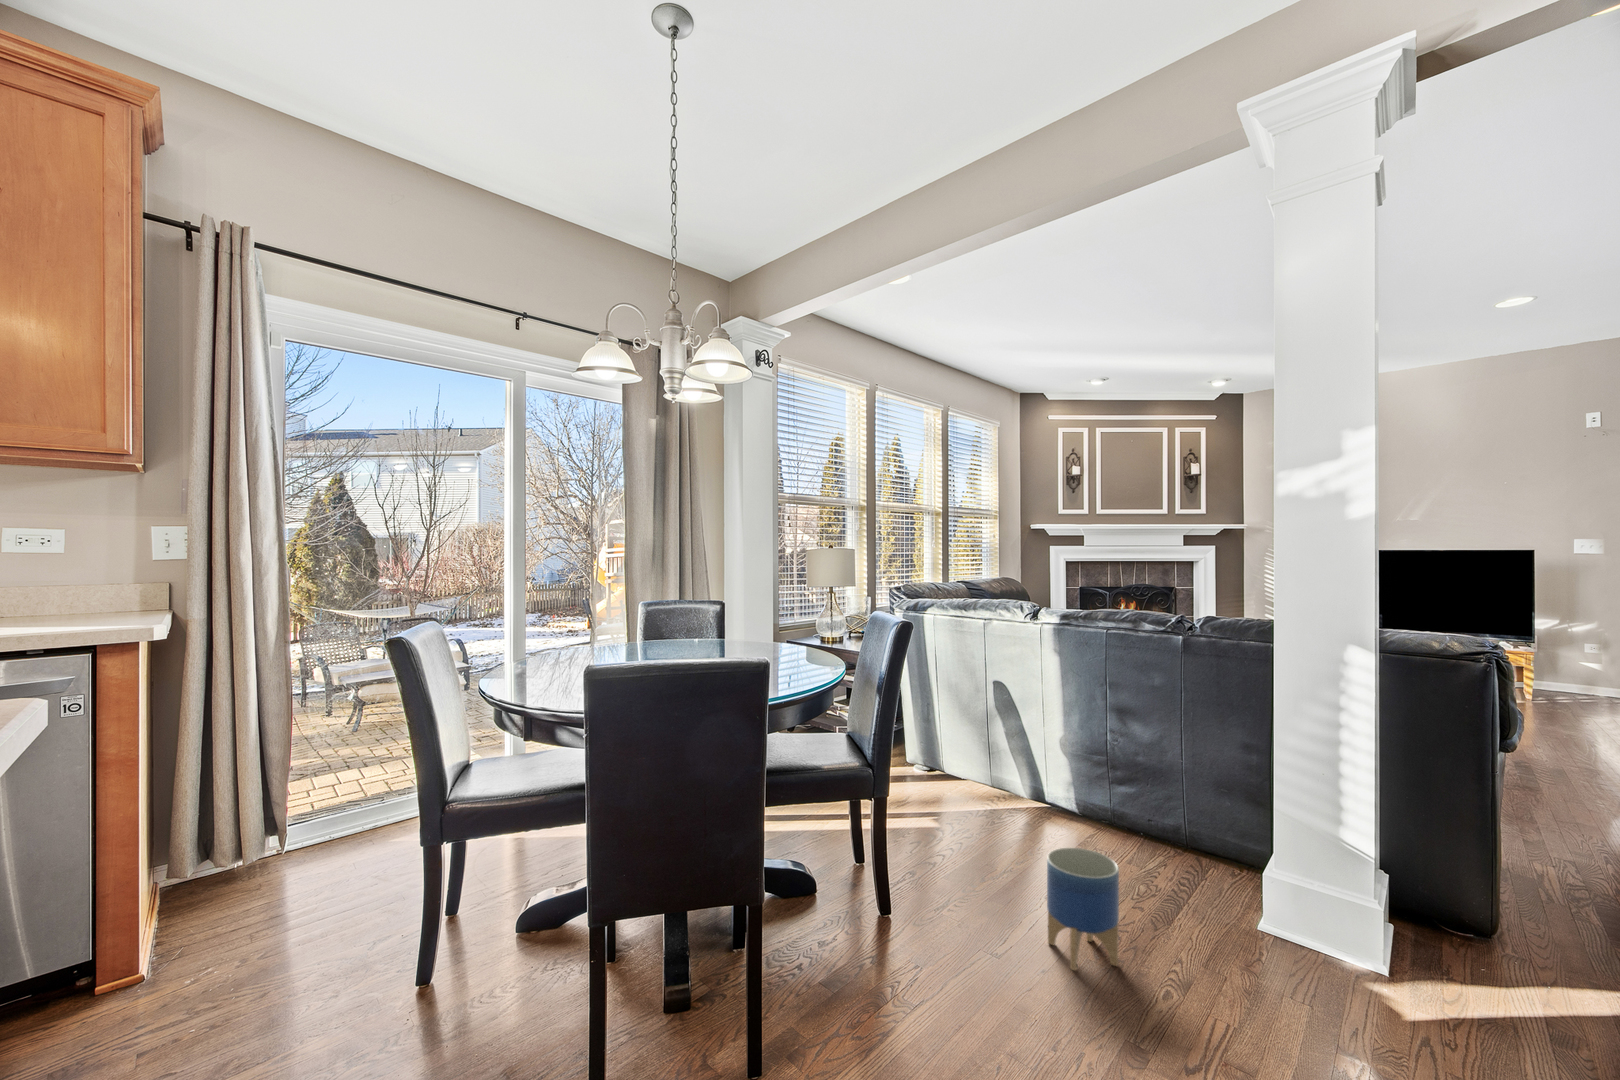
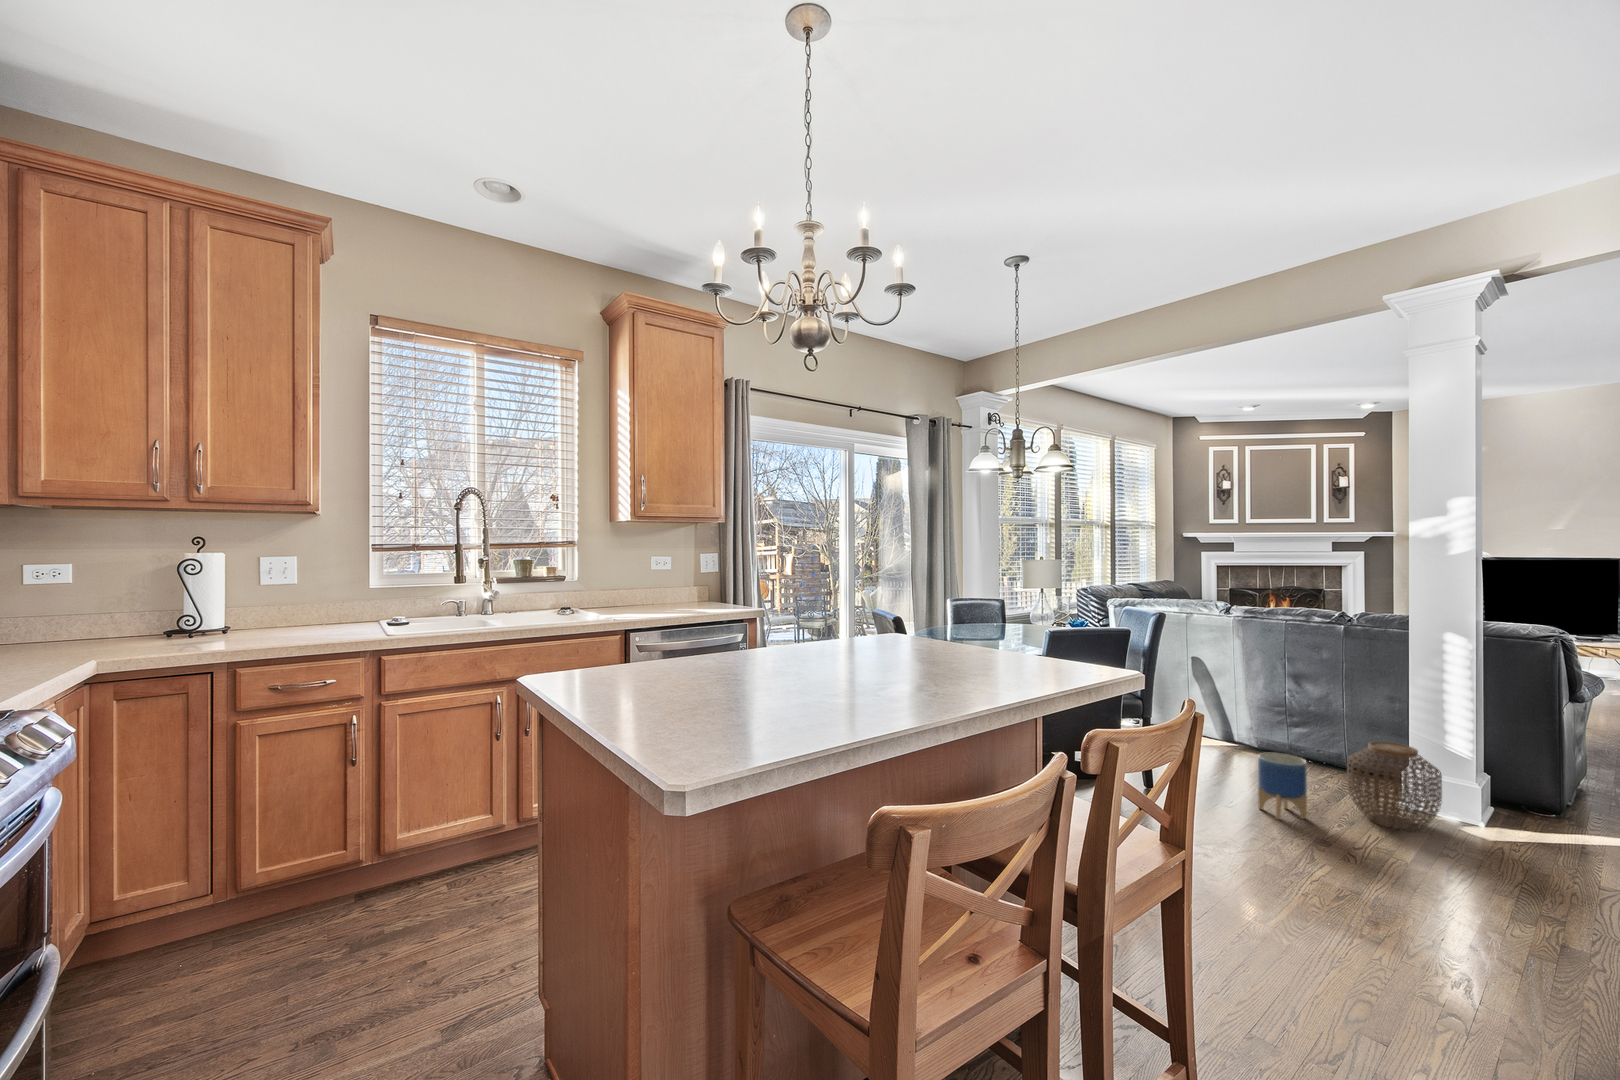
woven basket: none [1181,828,1324,986] -> present [1347,742,1442,830]

